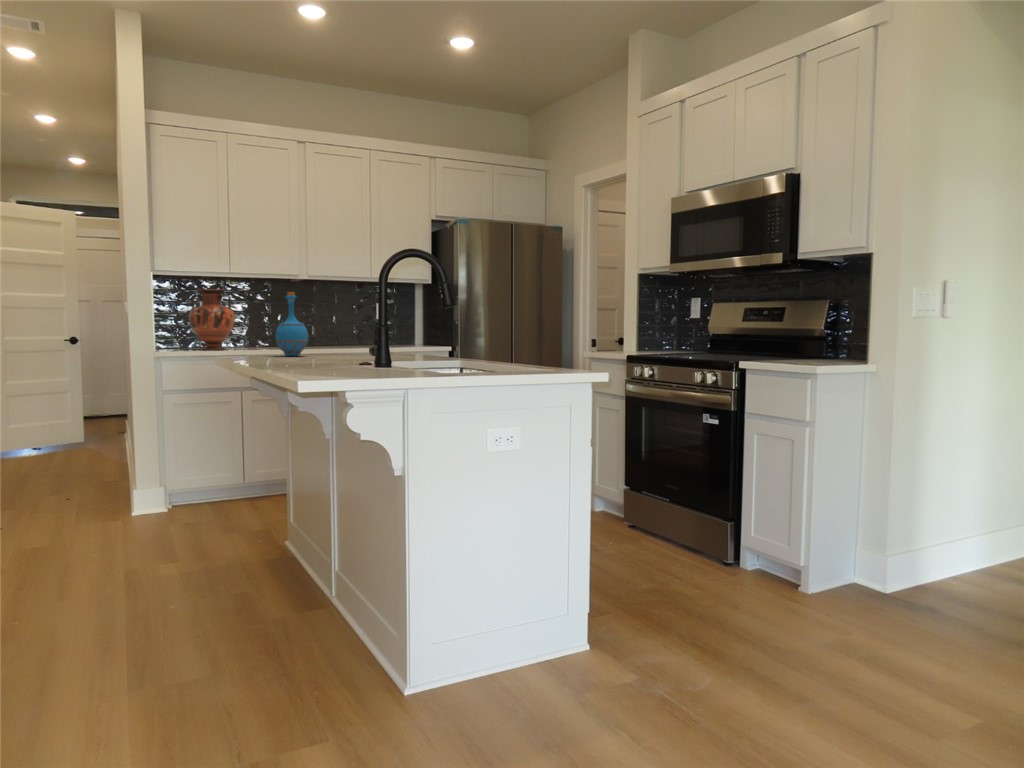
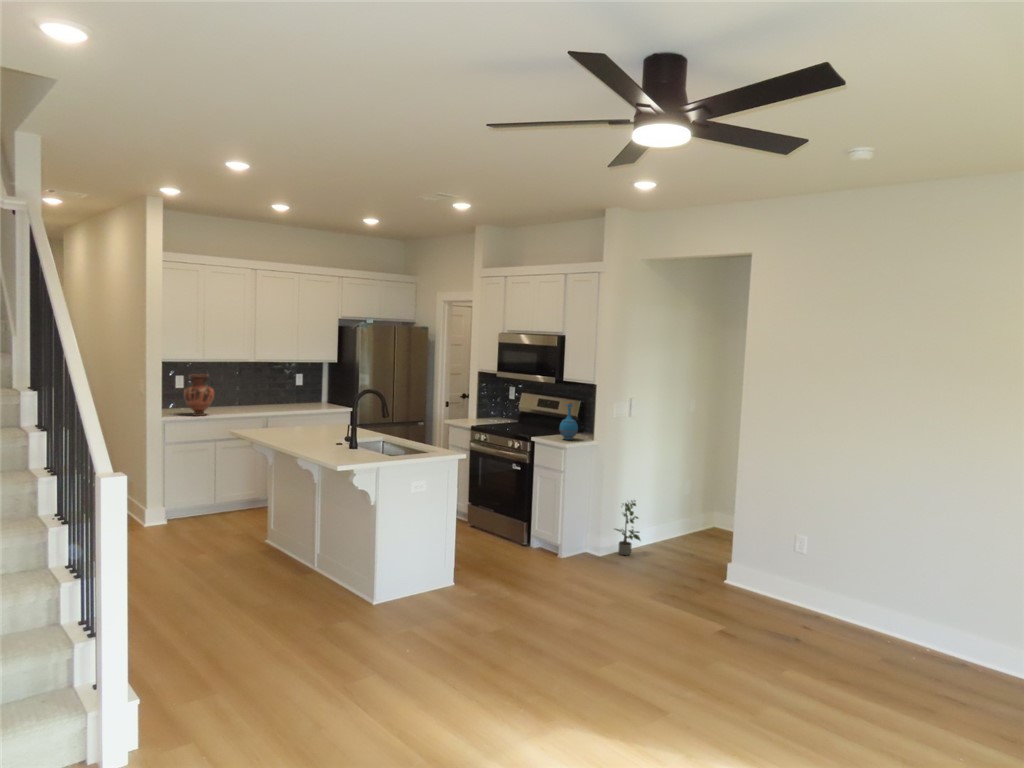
bottle: present [276,292,308,356] -> present [559,402,578,440]
potted plant: none [914,479,977,594] -> present [615,500,640,555]

